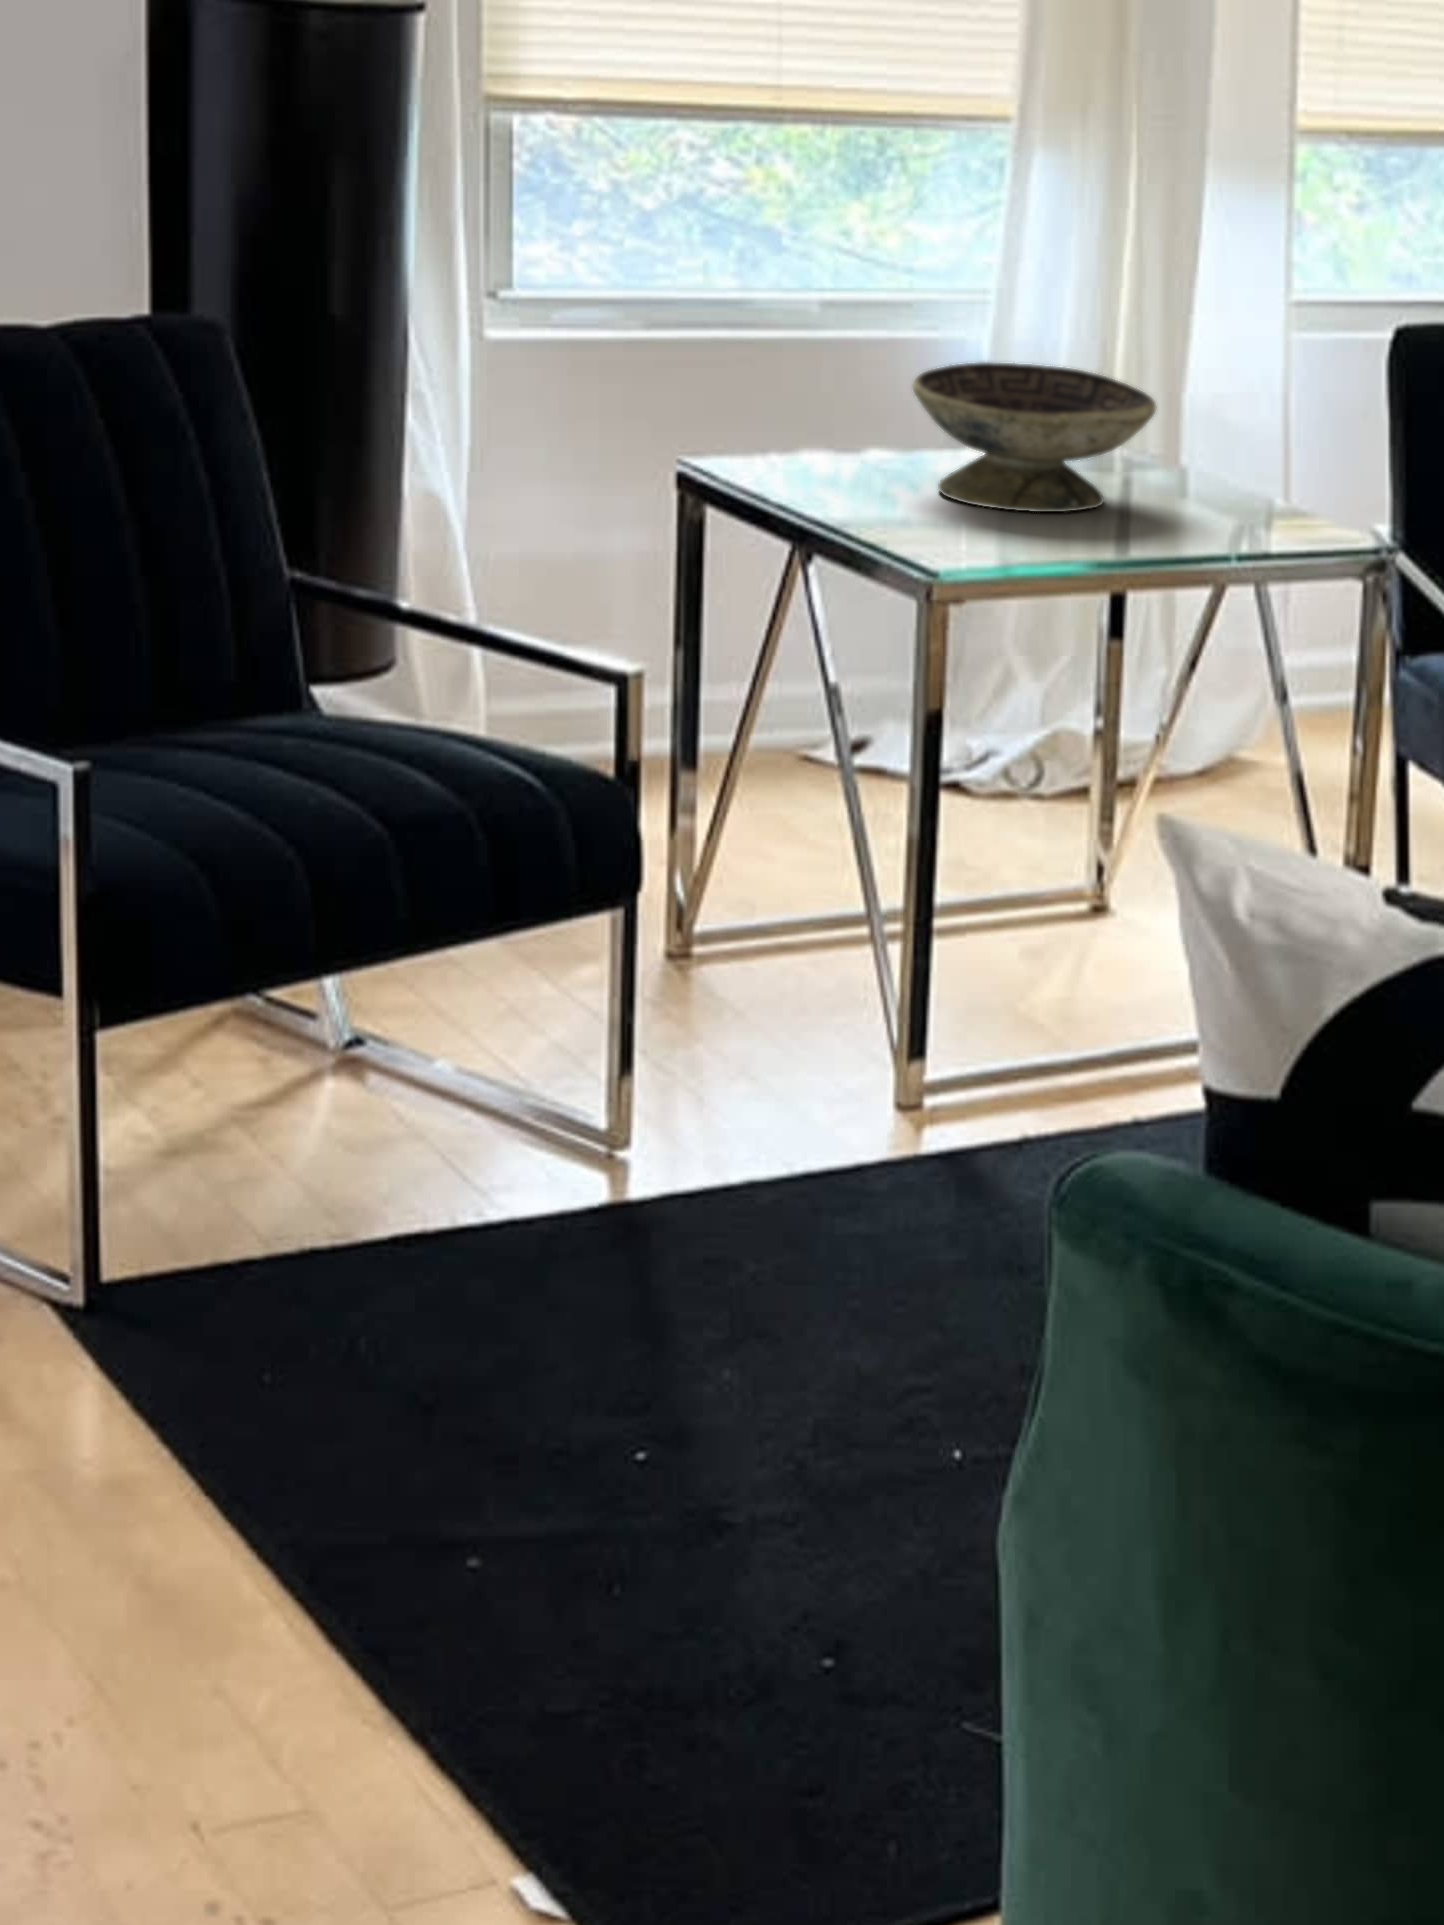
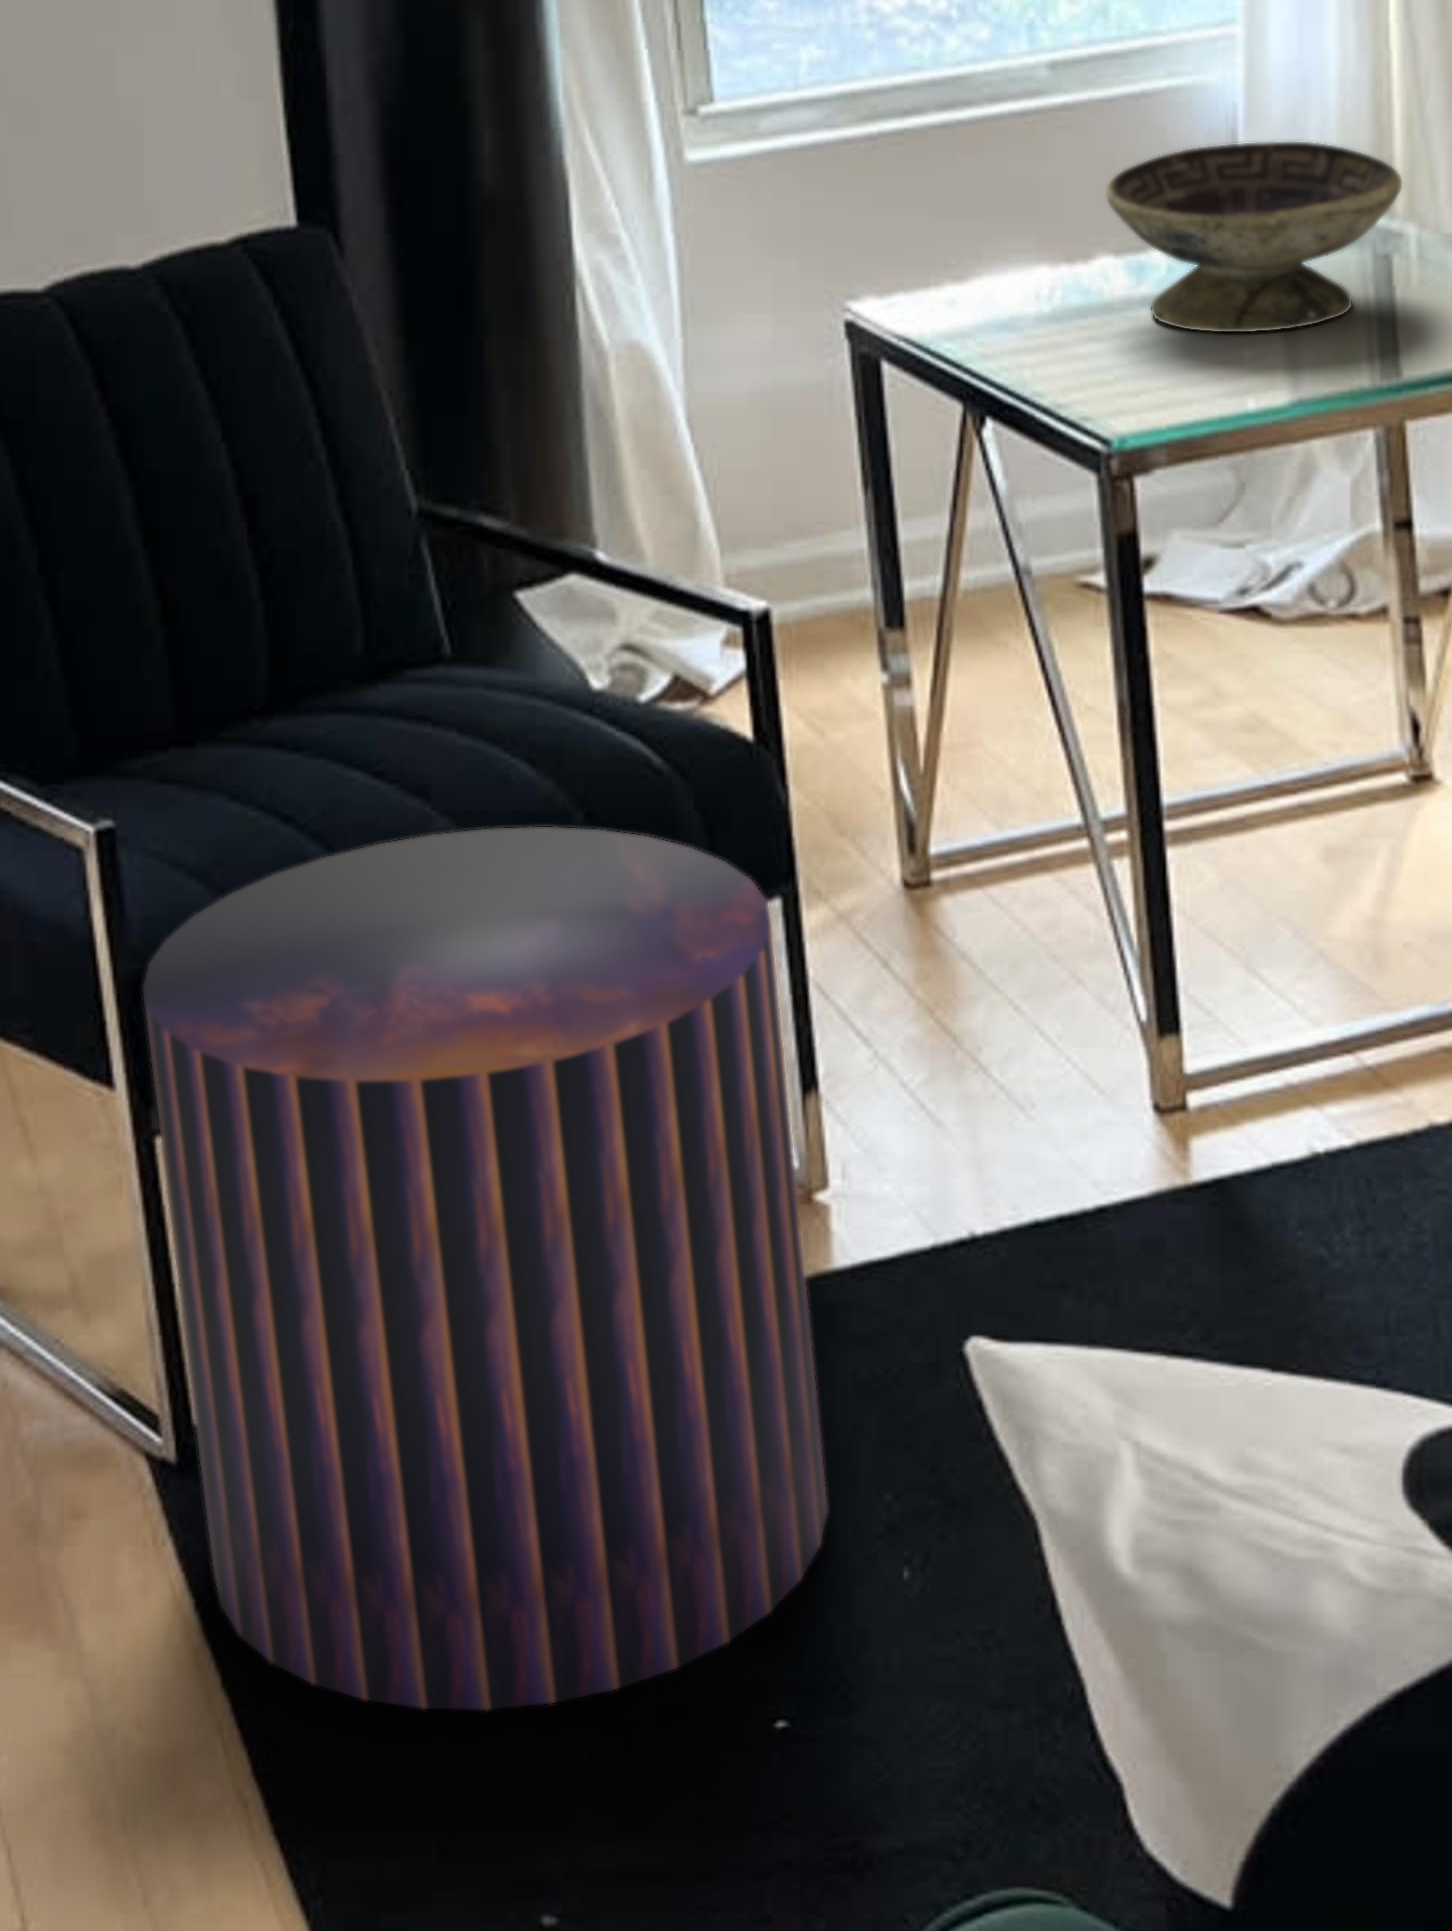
pouf: none [131,805,674,1452] -> present [143,827,828,1710]

